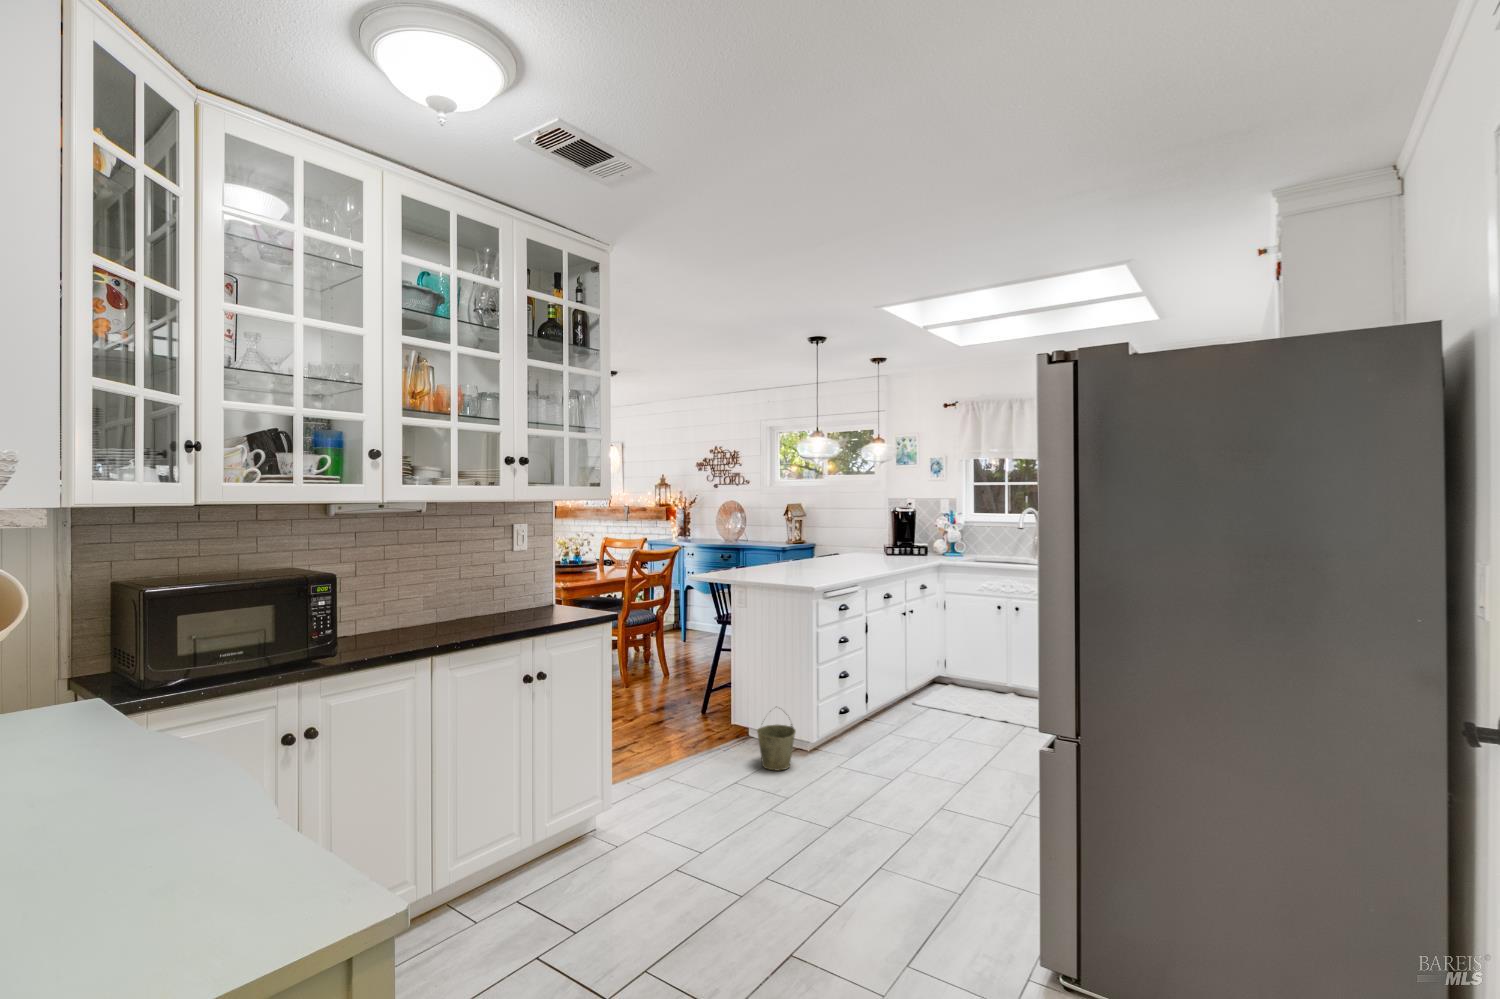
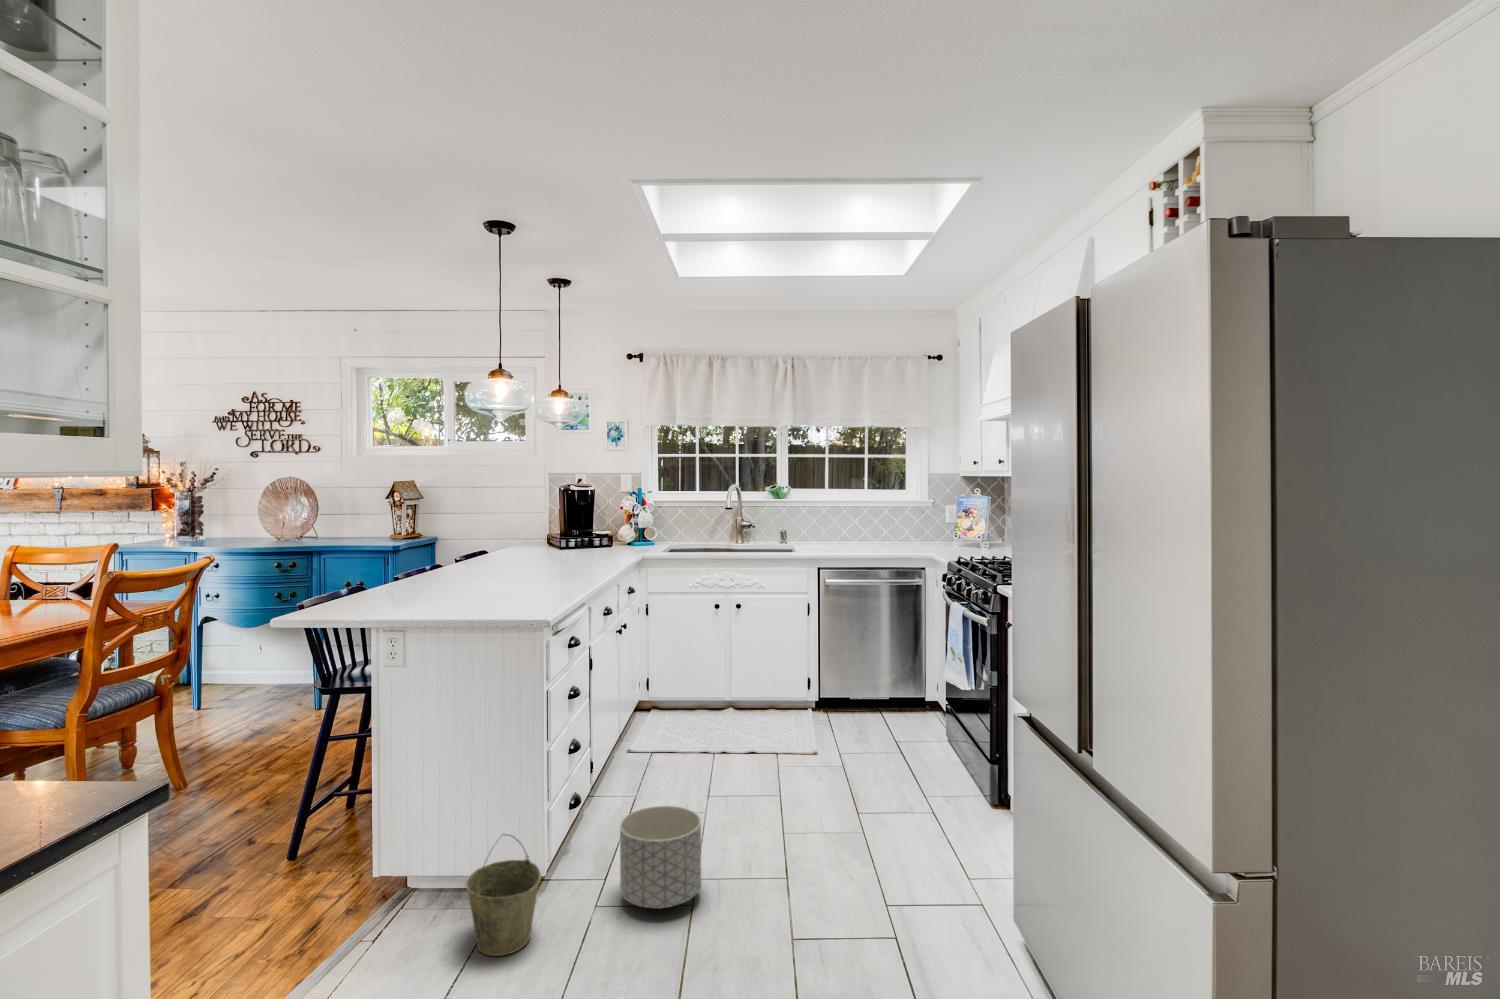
planter: none [844,716,895,775] -> present [620,806,701,909]

